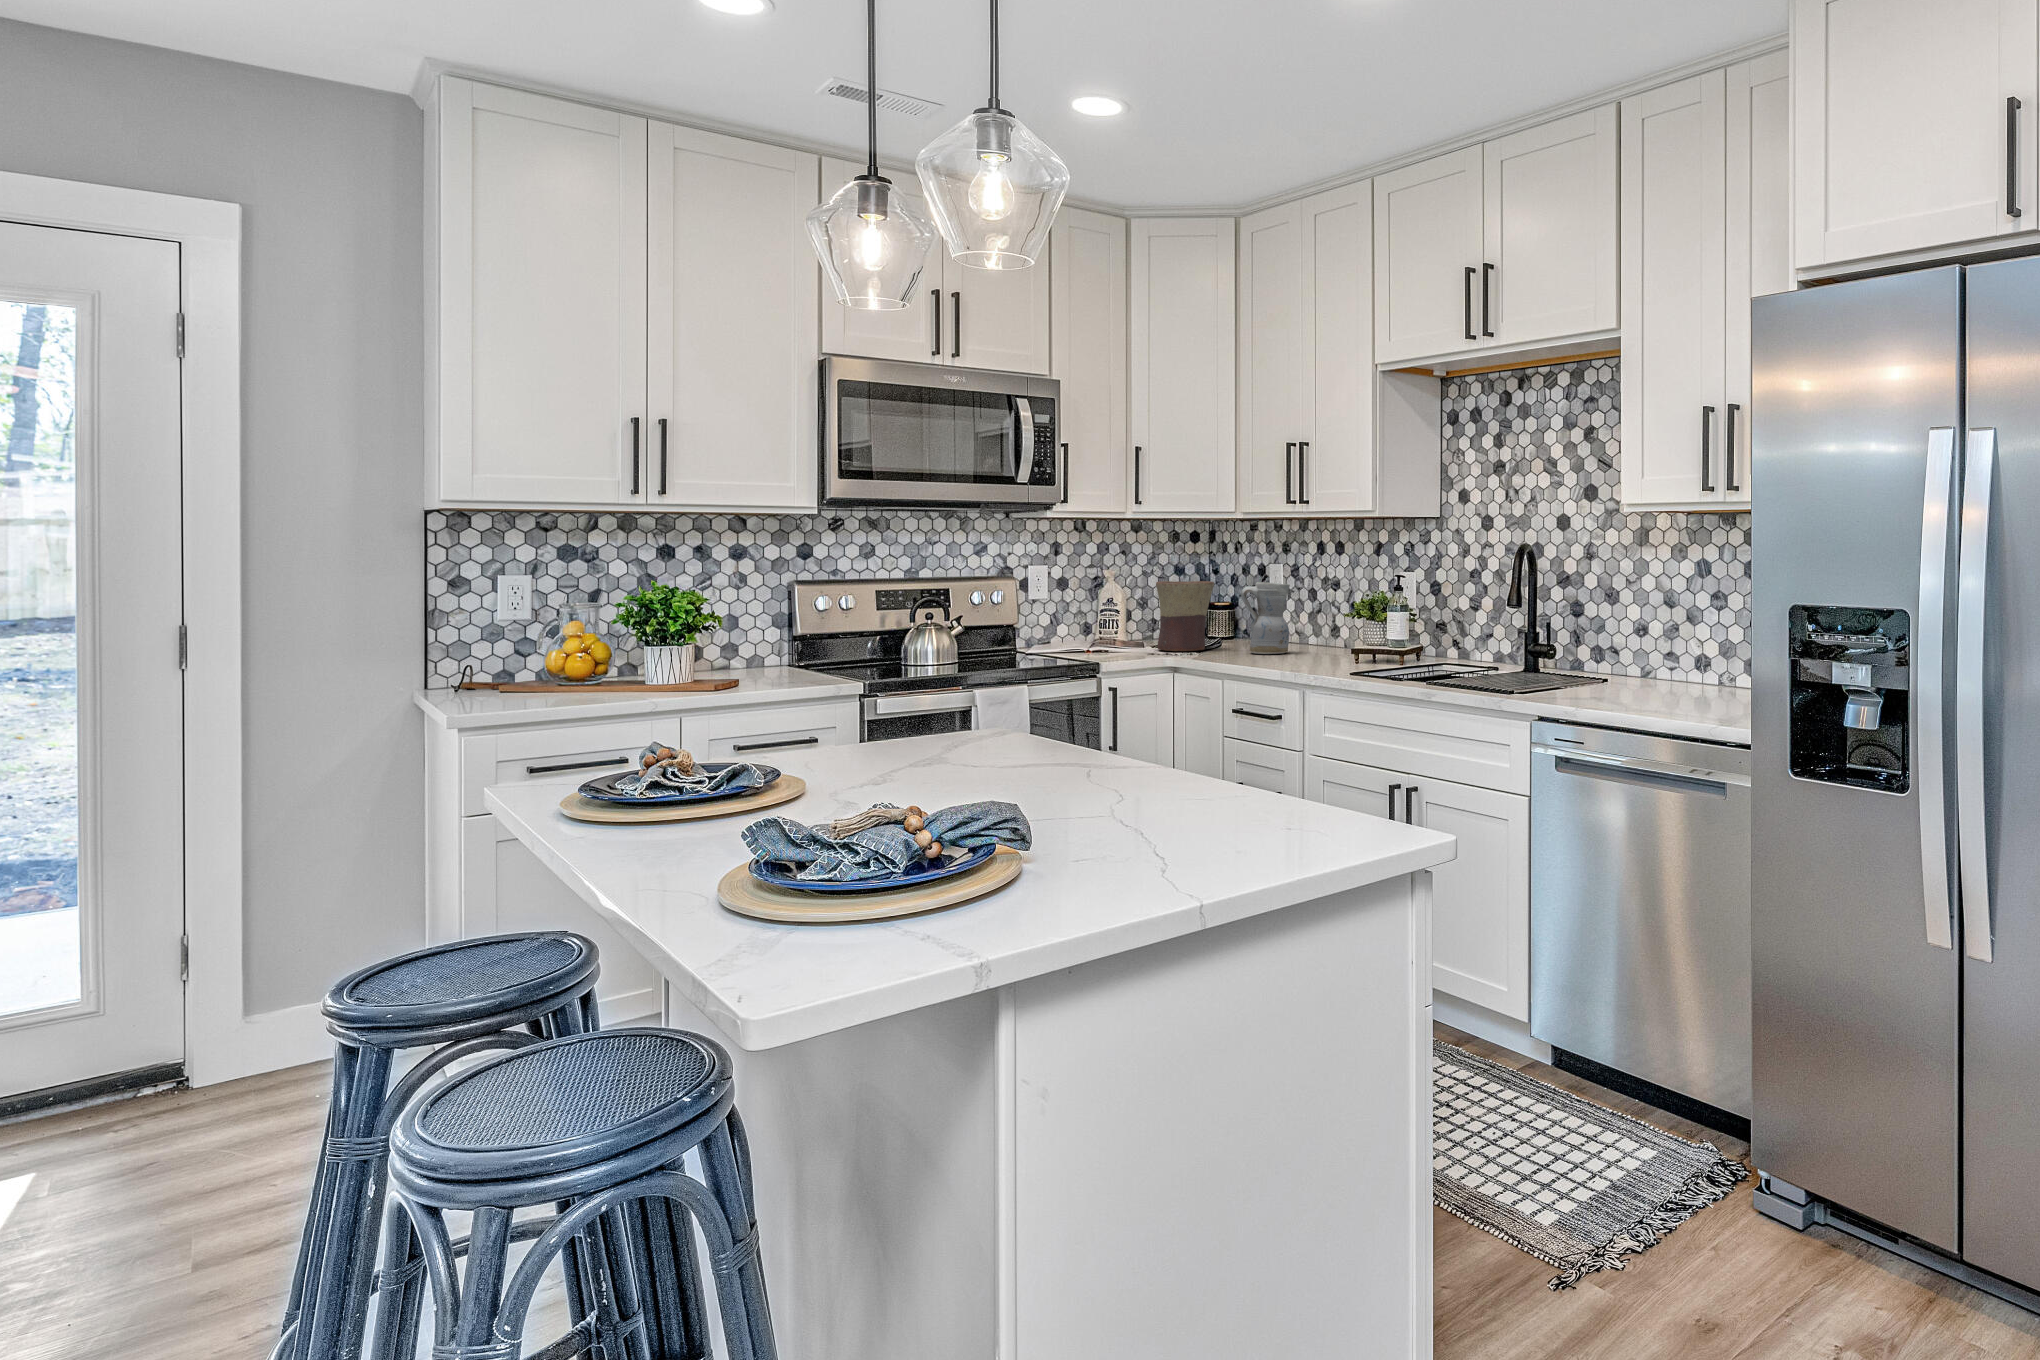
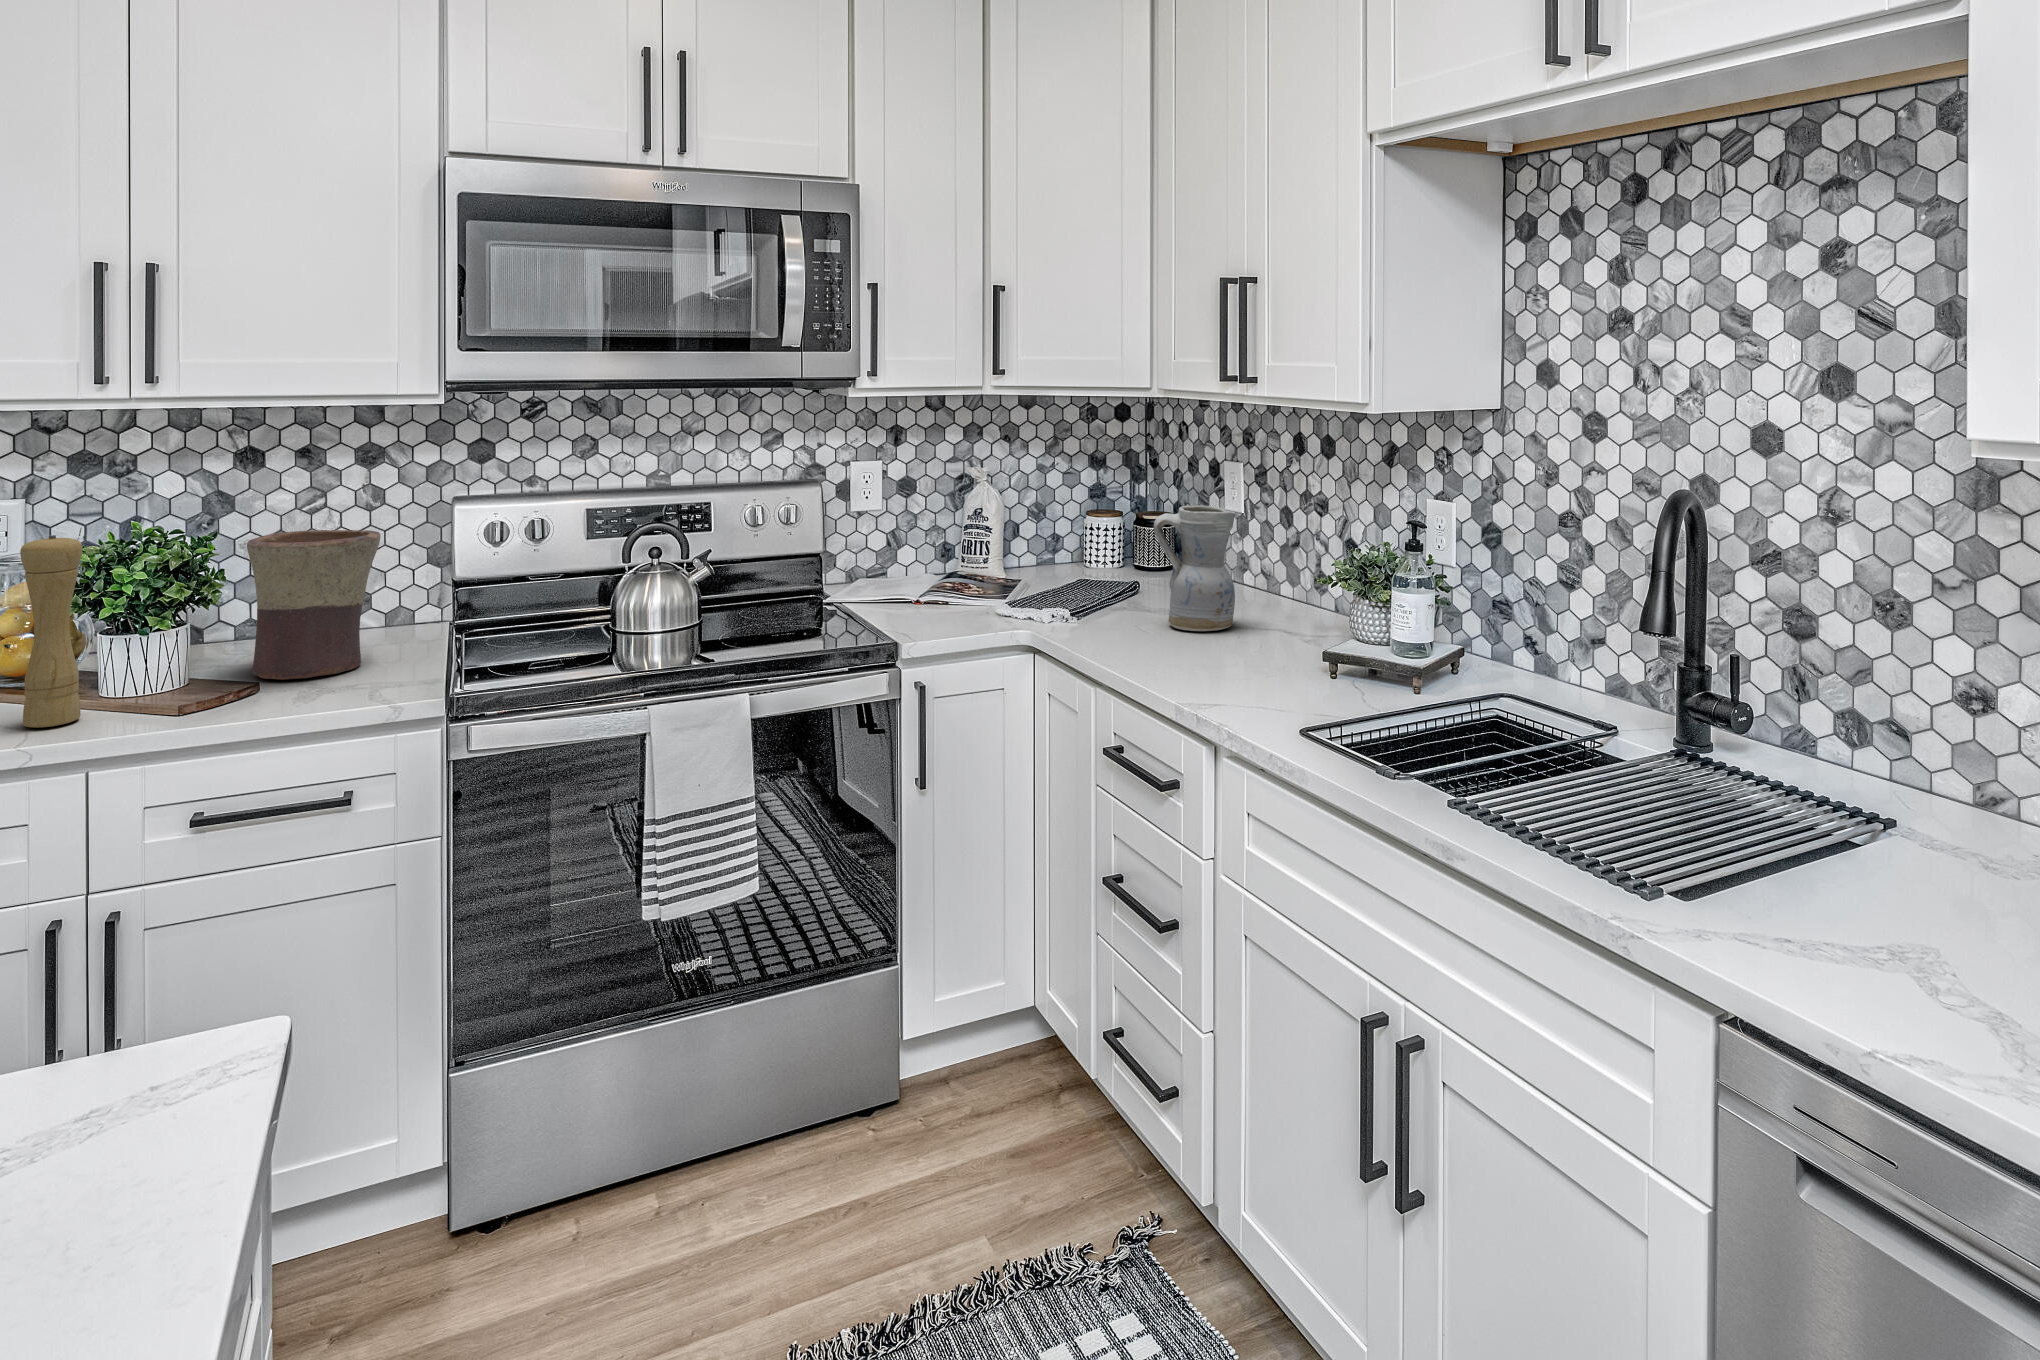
flower pot: present [1156,581,1214,651] -> present [247,530,380,680]
pepper mill: none [612,583,643,694] -> present [20,535,83,728]

